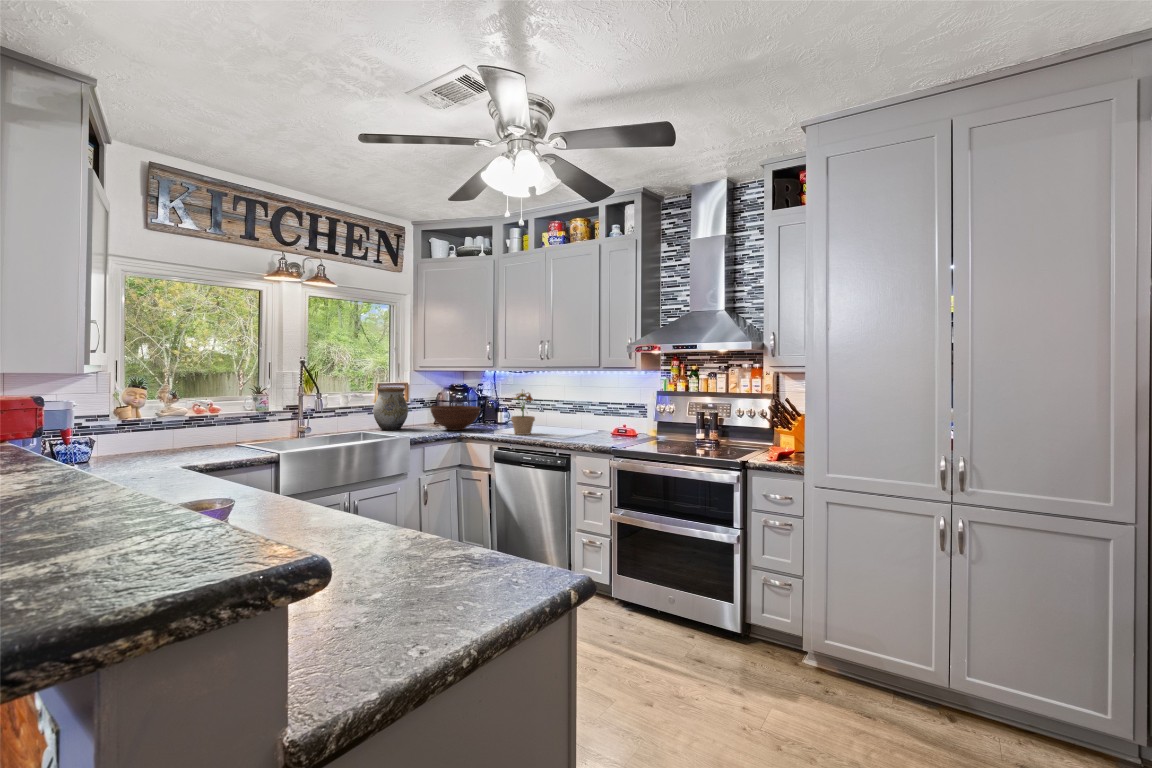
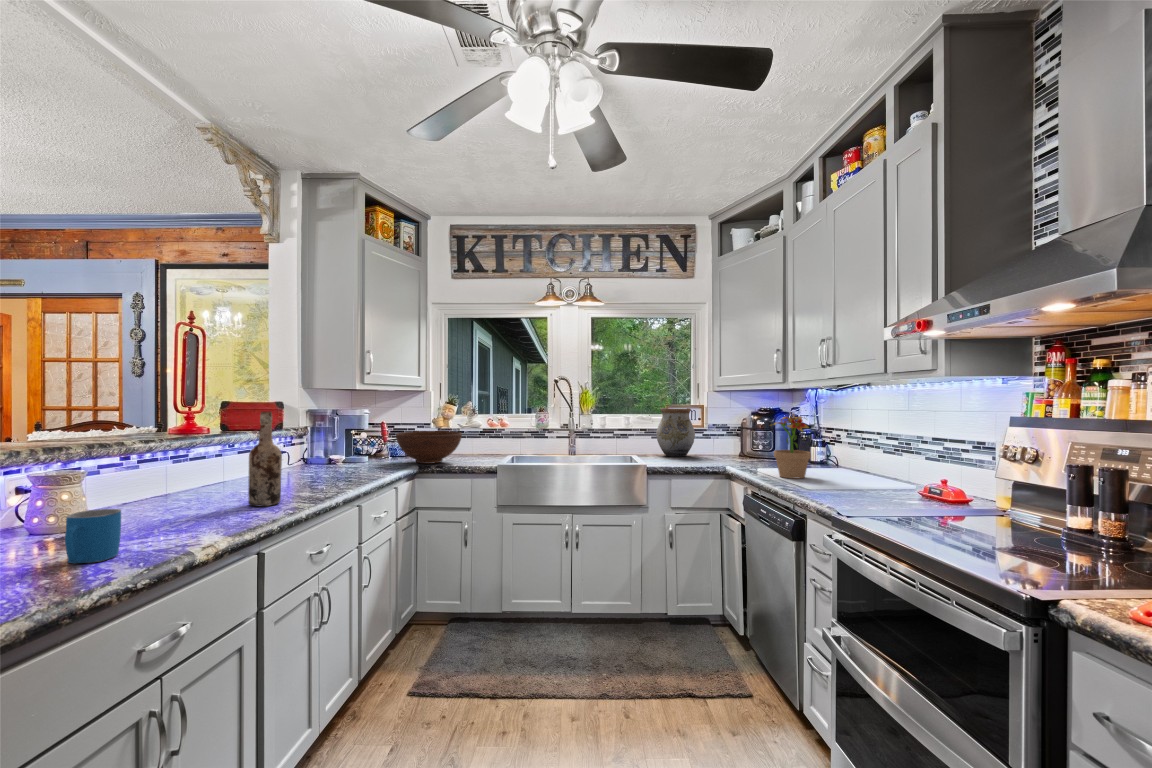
wine bottle: none [237,403,272,507] -> present [248,412,282,507]
fruit bowl: present [431,406,480,430] -> present [396,431,462,464]
mug: none [348,497,396,547] -> present [65,509,121,563]

